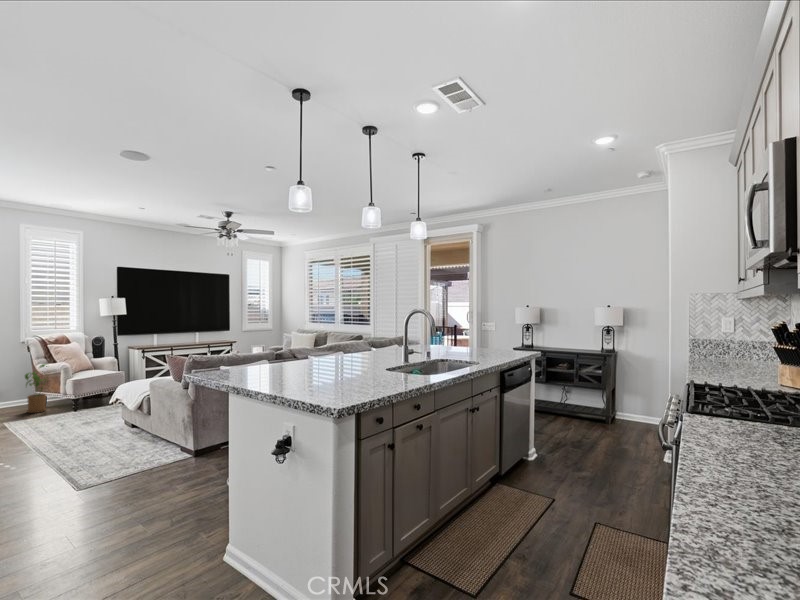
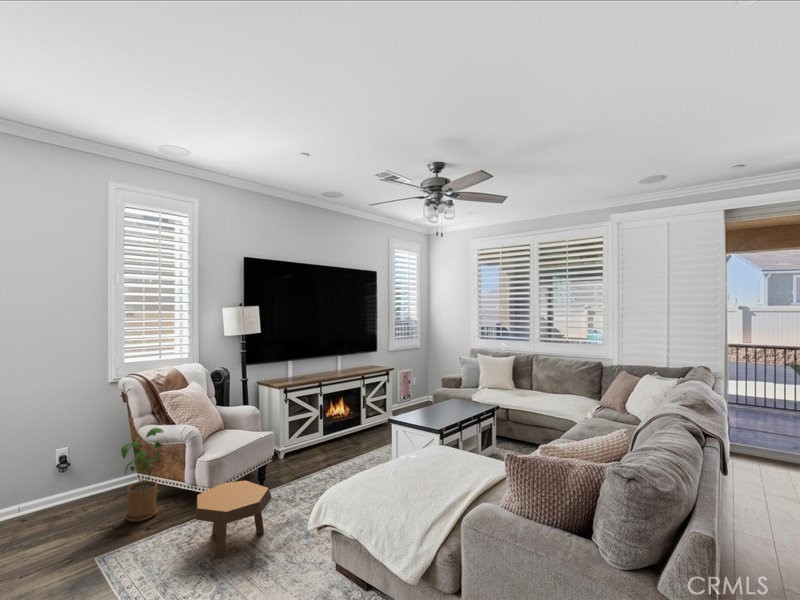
footstool: none [58,392,105,422] -> present [195,481,272,559]

